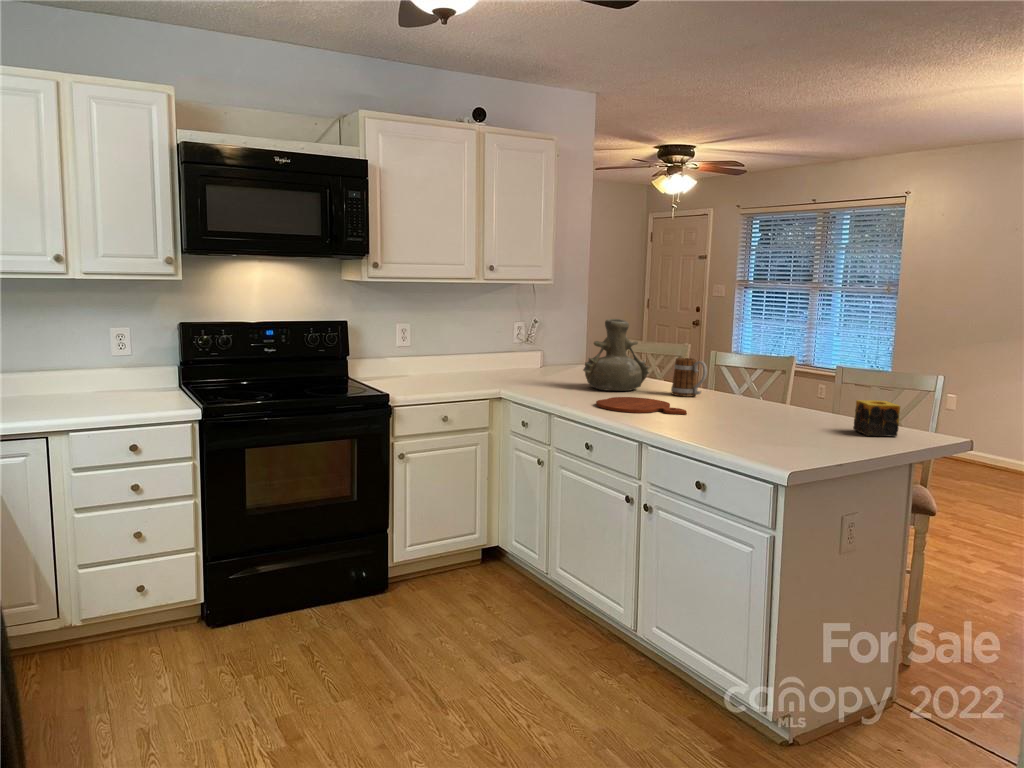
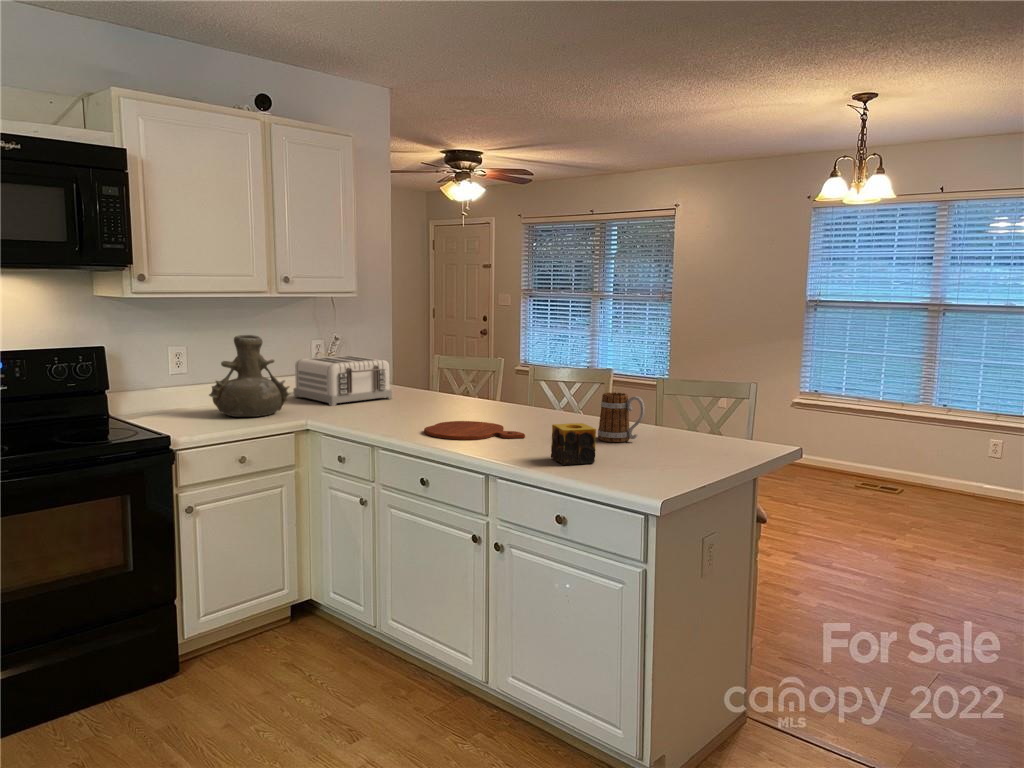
vase: present [583,319,649,391] -> present [209,335,290,417]
toaster: none [496,336,581,380] -> present [294,355,392,406]
mug: present [671,358,707,397] -> present [598,392,645,442]
candle: present [853,400,900,437] -> present [551,423,596,465]

